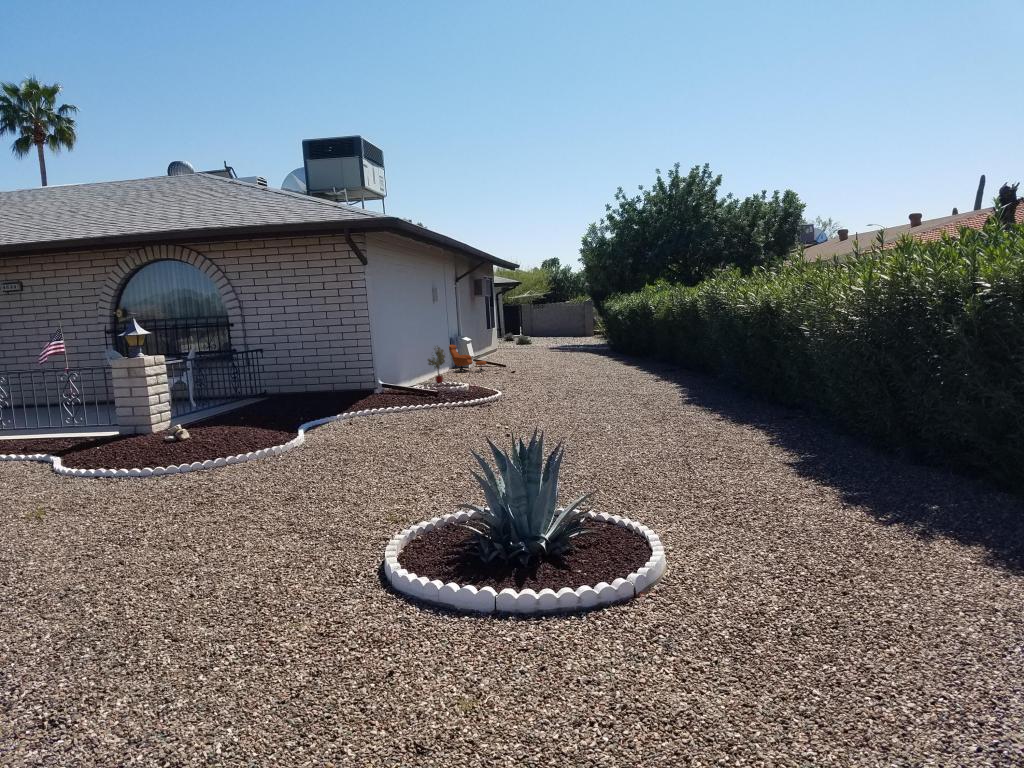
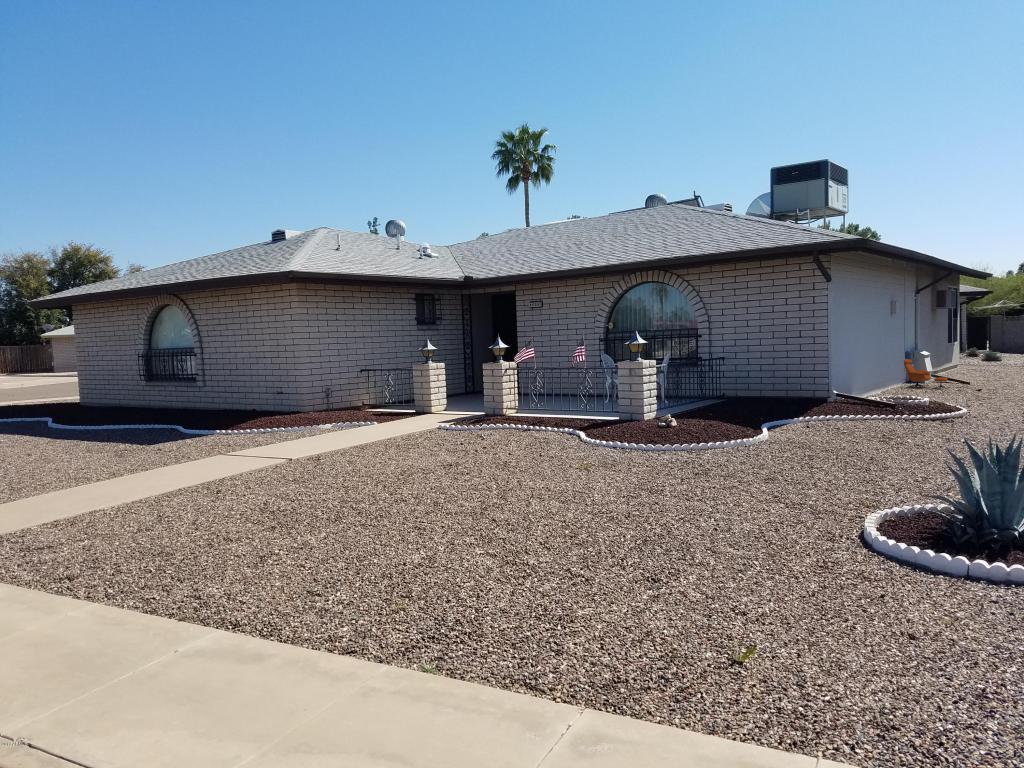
potted tree: present [428,346,445,383] -> none [880,359,902,397]

